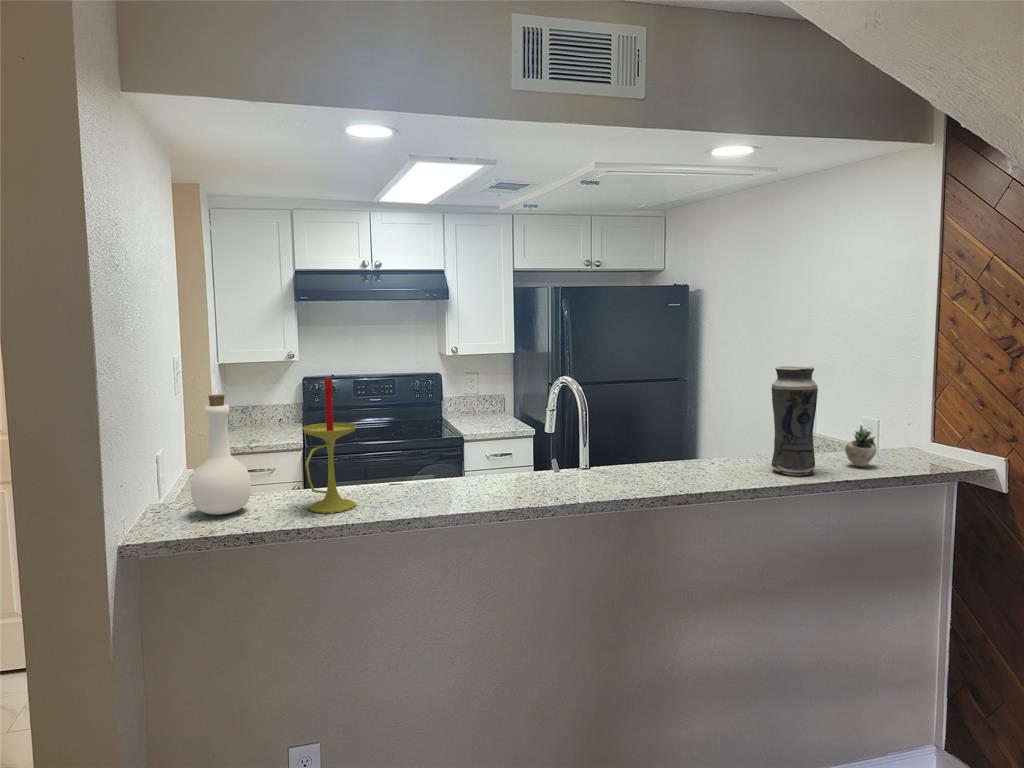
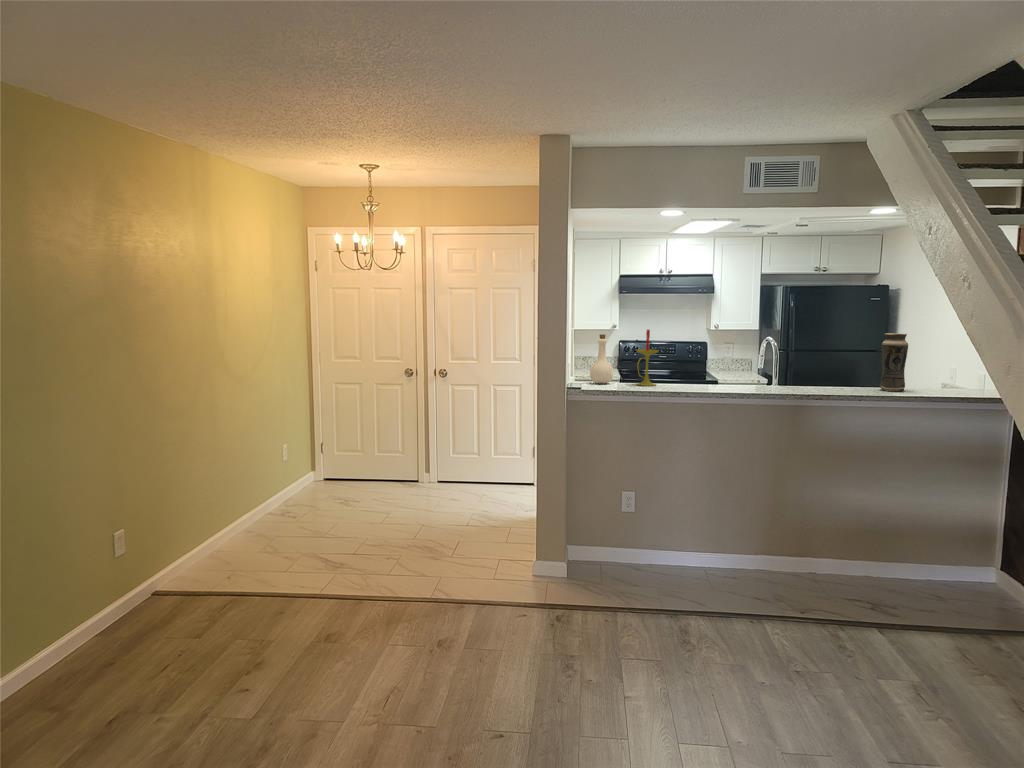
succulent plant: present [845,423,910,467] -> none [930,368,970,391]

